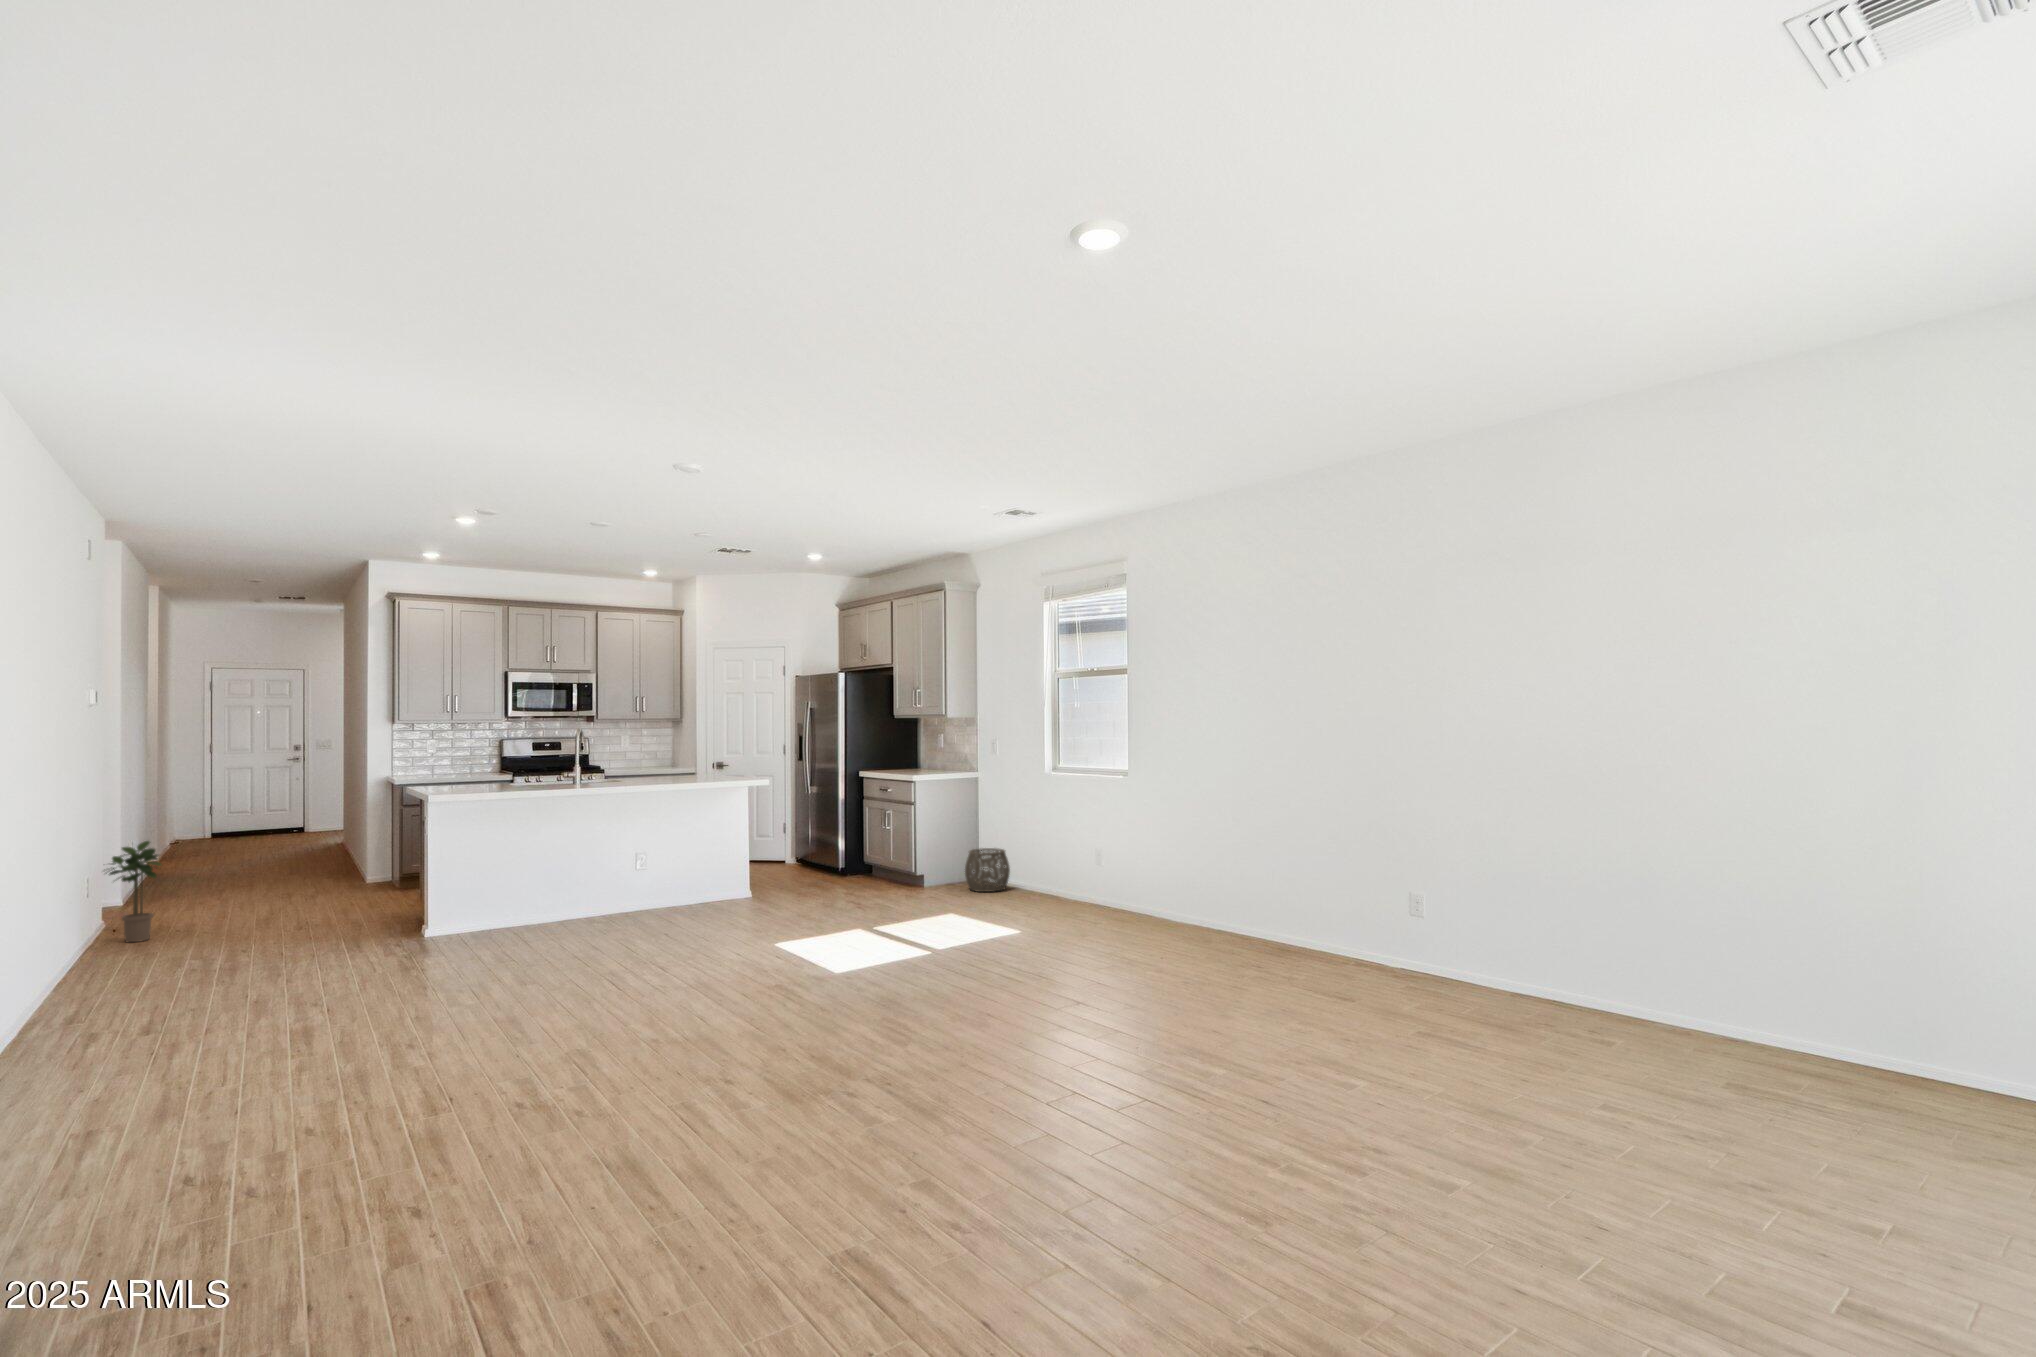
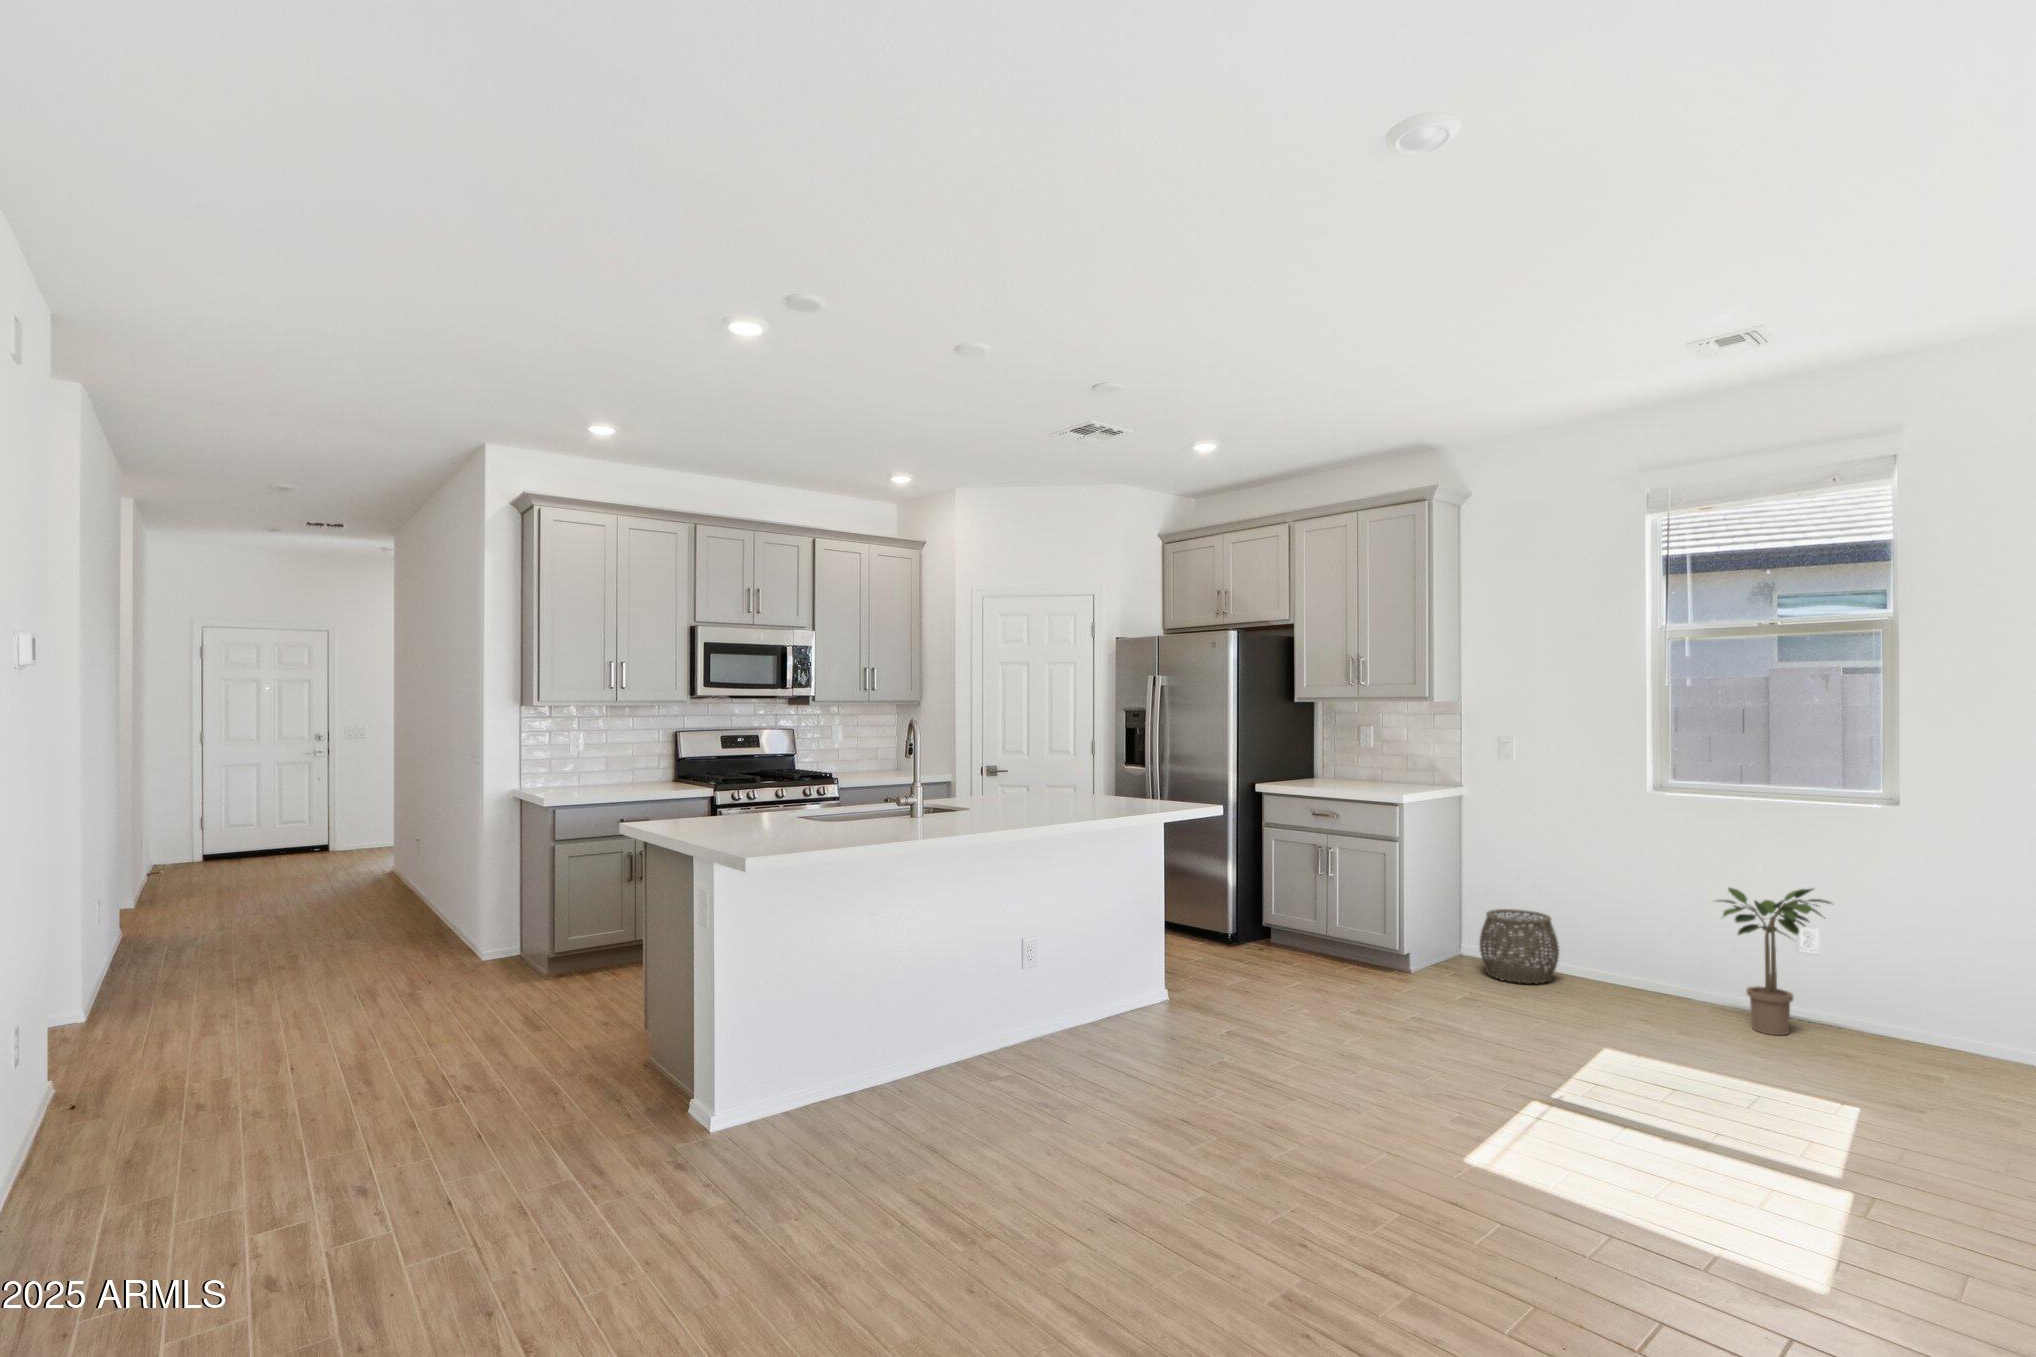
potted plant: present [106,841,161,942] -> present [1718,888,1831,1035]

